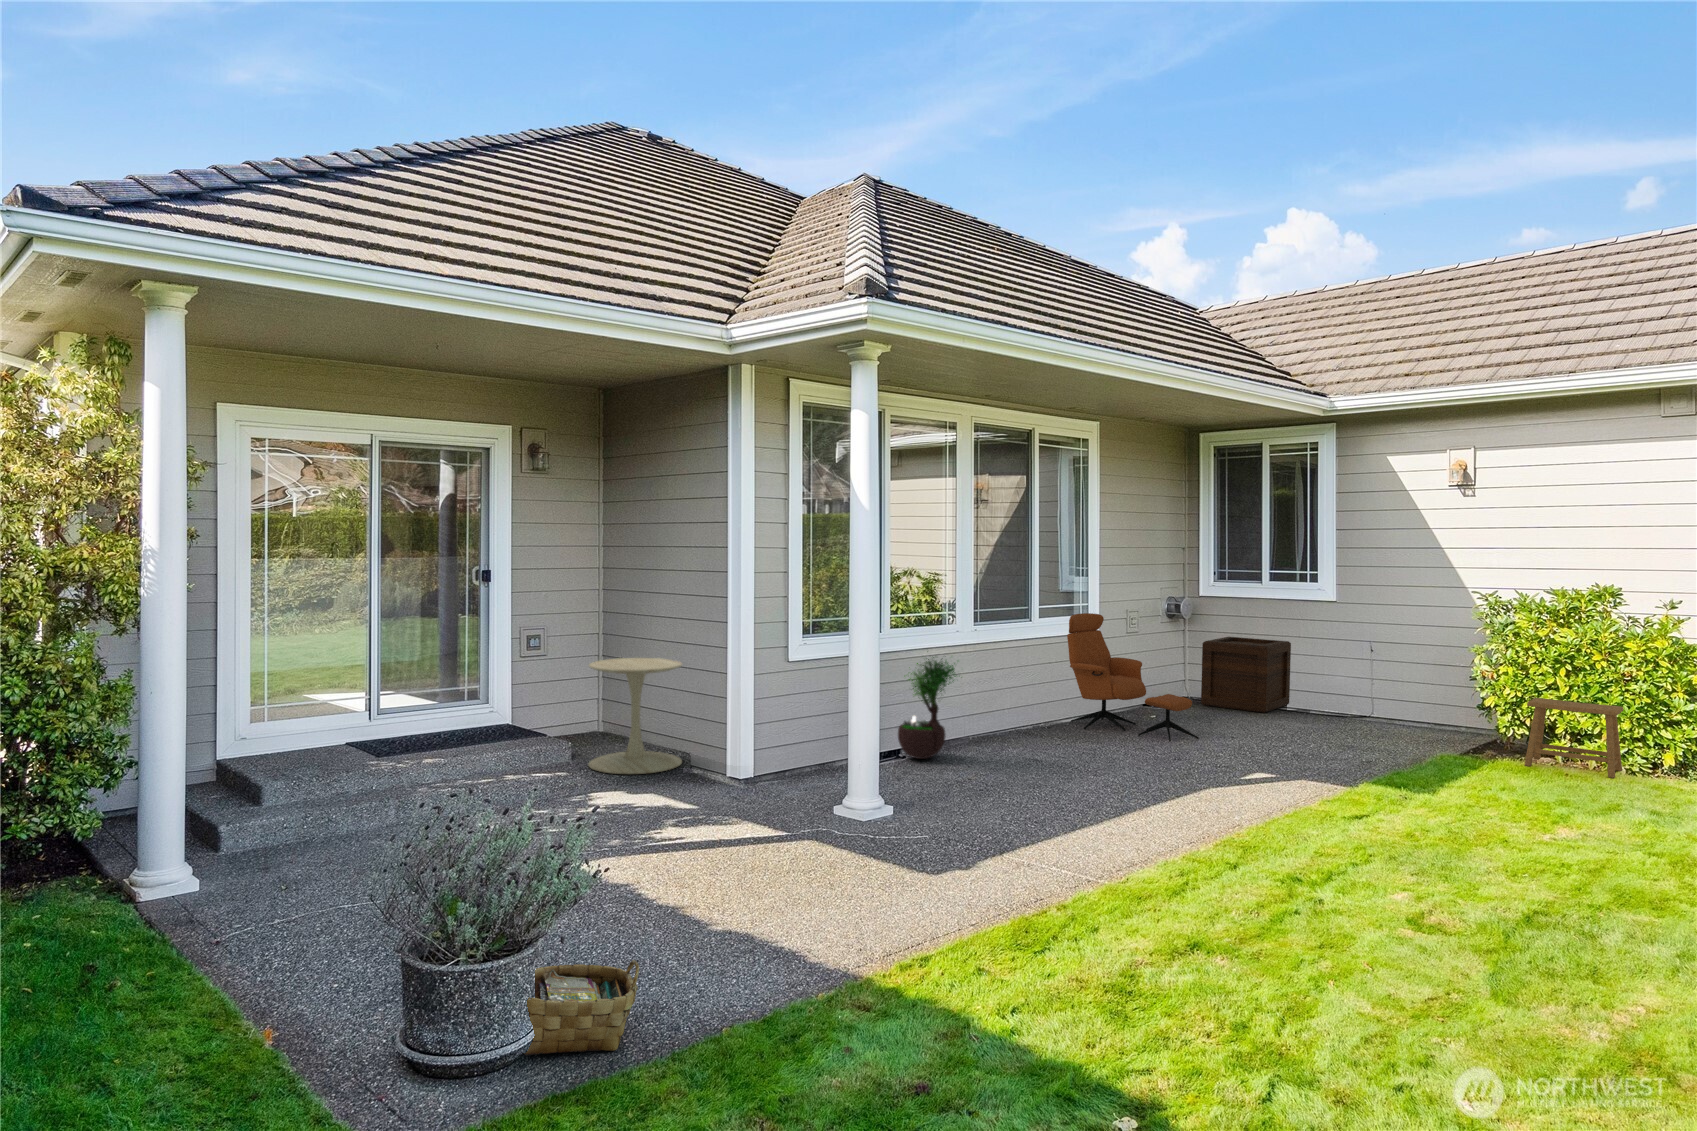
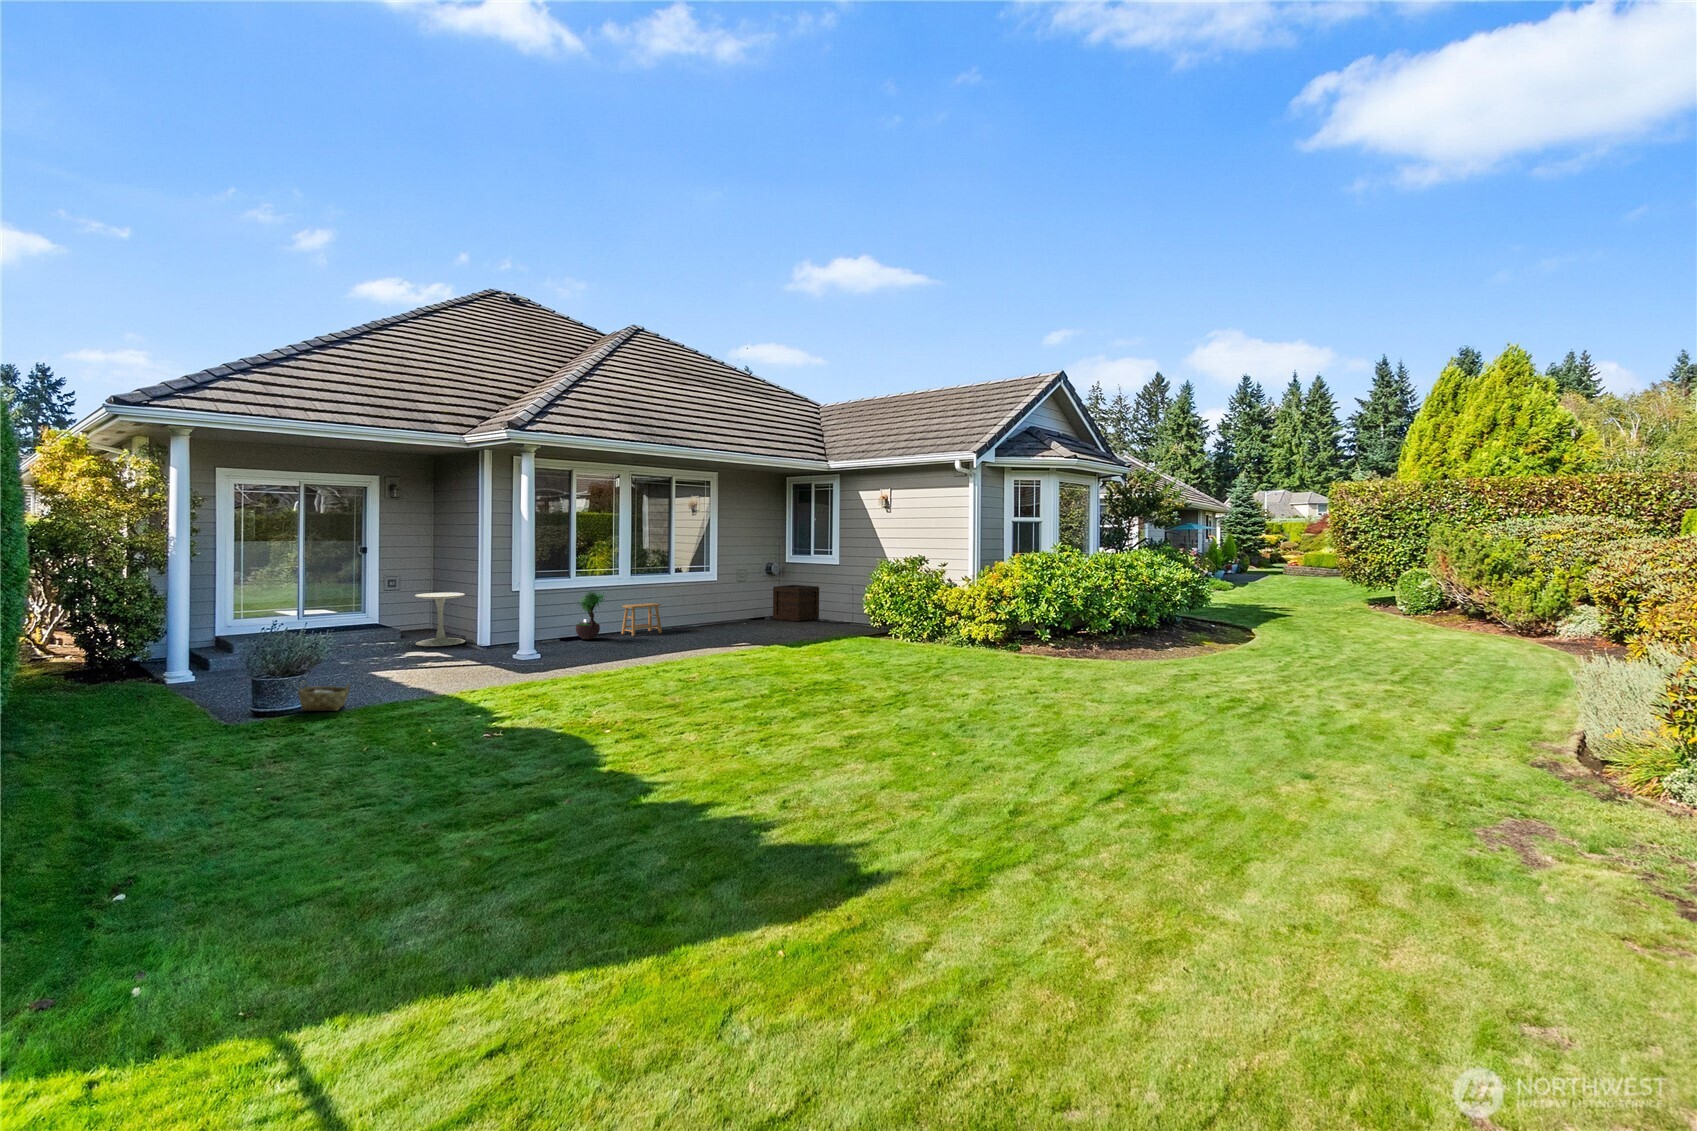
armchair: present [1067,613,1198,741] -> none [686,572,741,632]
stool: present [1525,698,1623,778] -> present [621,603,662,636]

